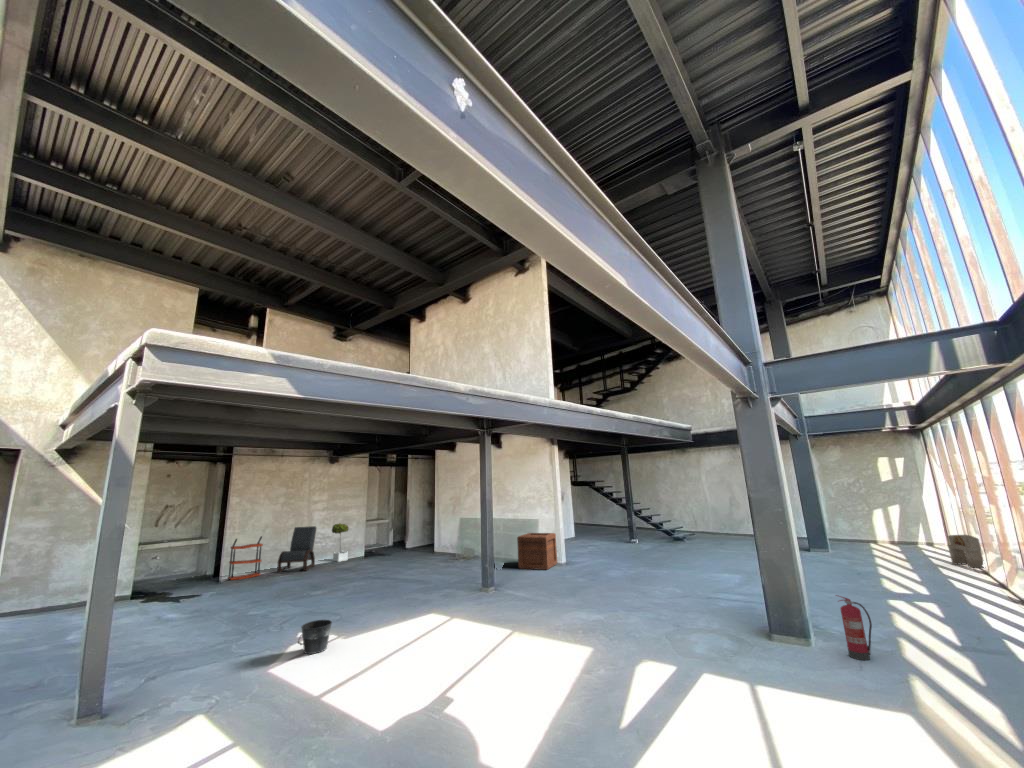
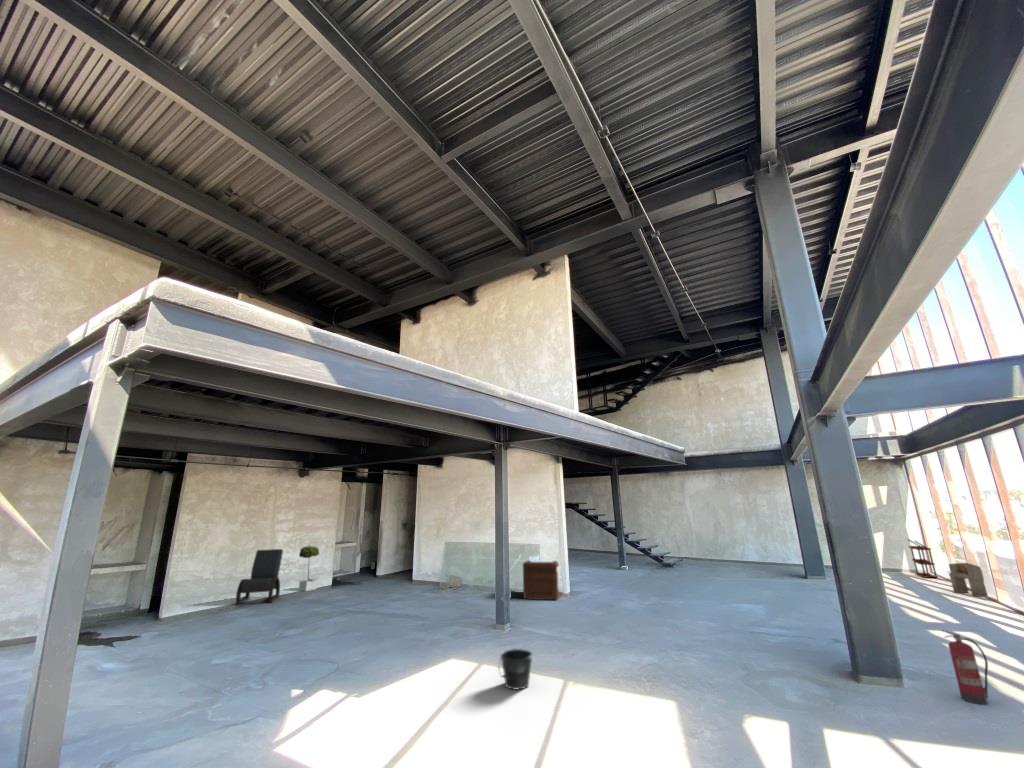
shelving unit: present [228,536,263,580] -> present [909,540,938,578]
bucket: present [298,620,332,654] -> present [498,649,532,689]

